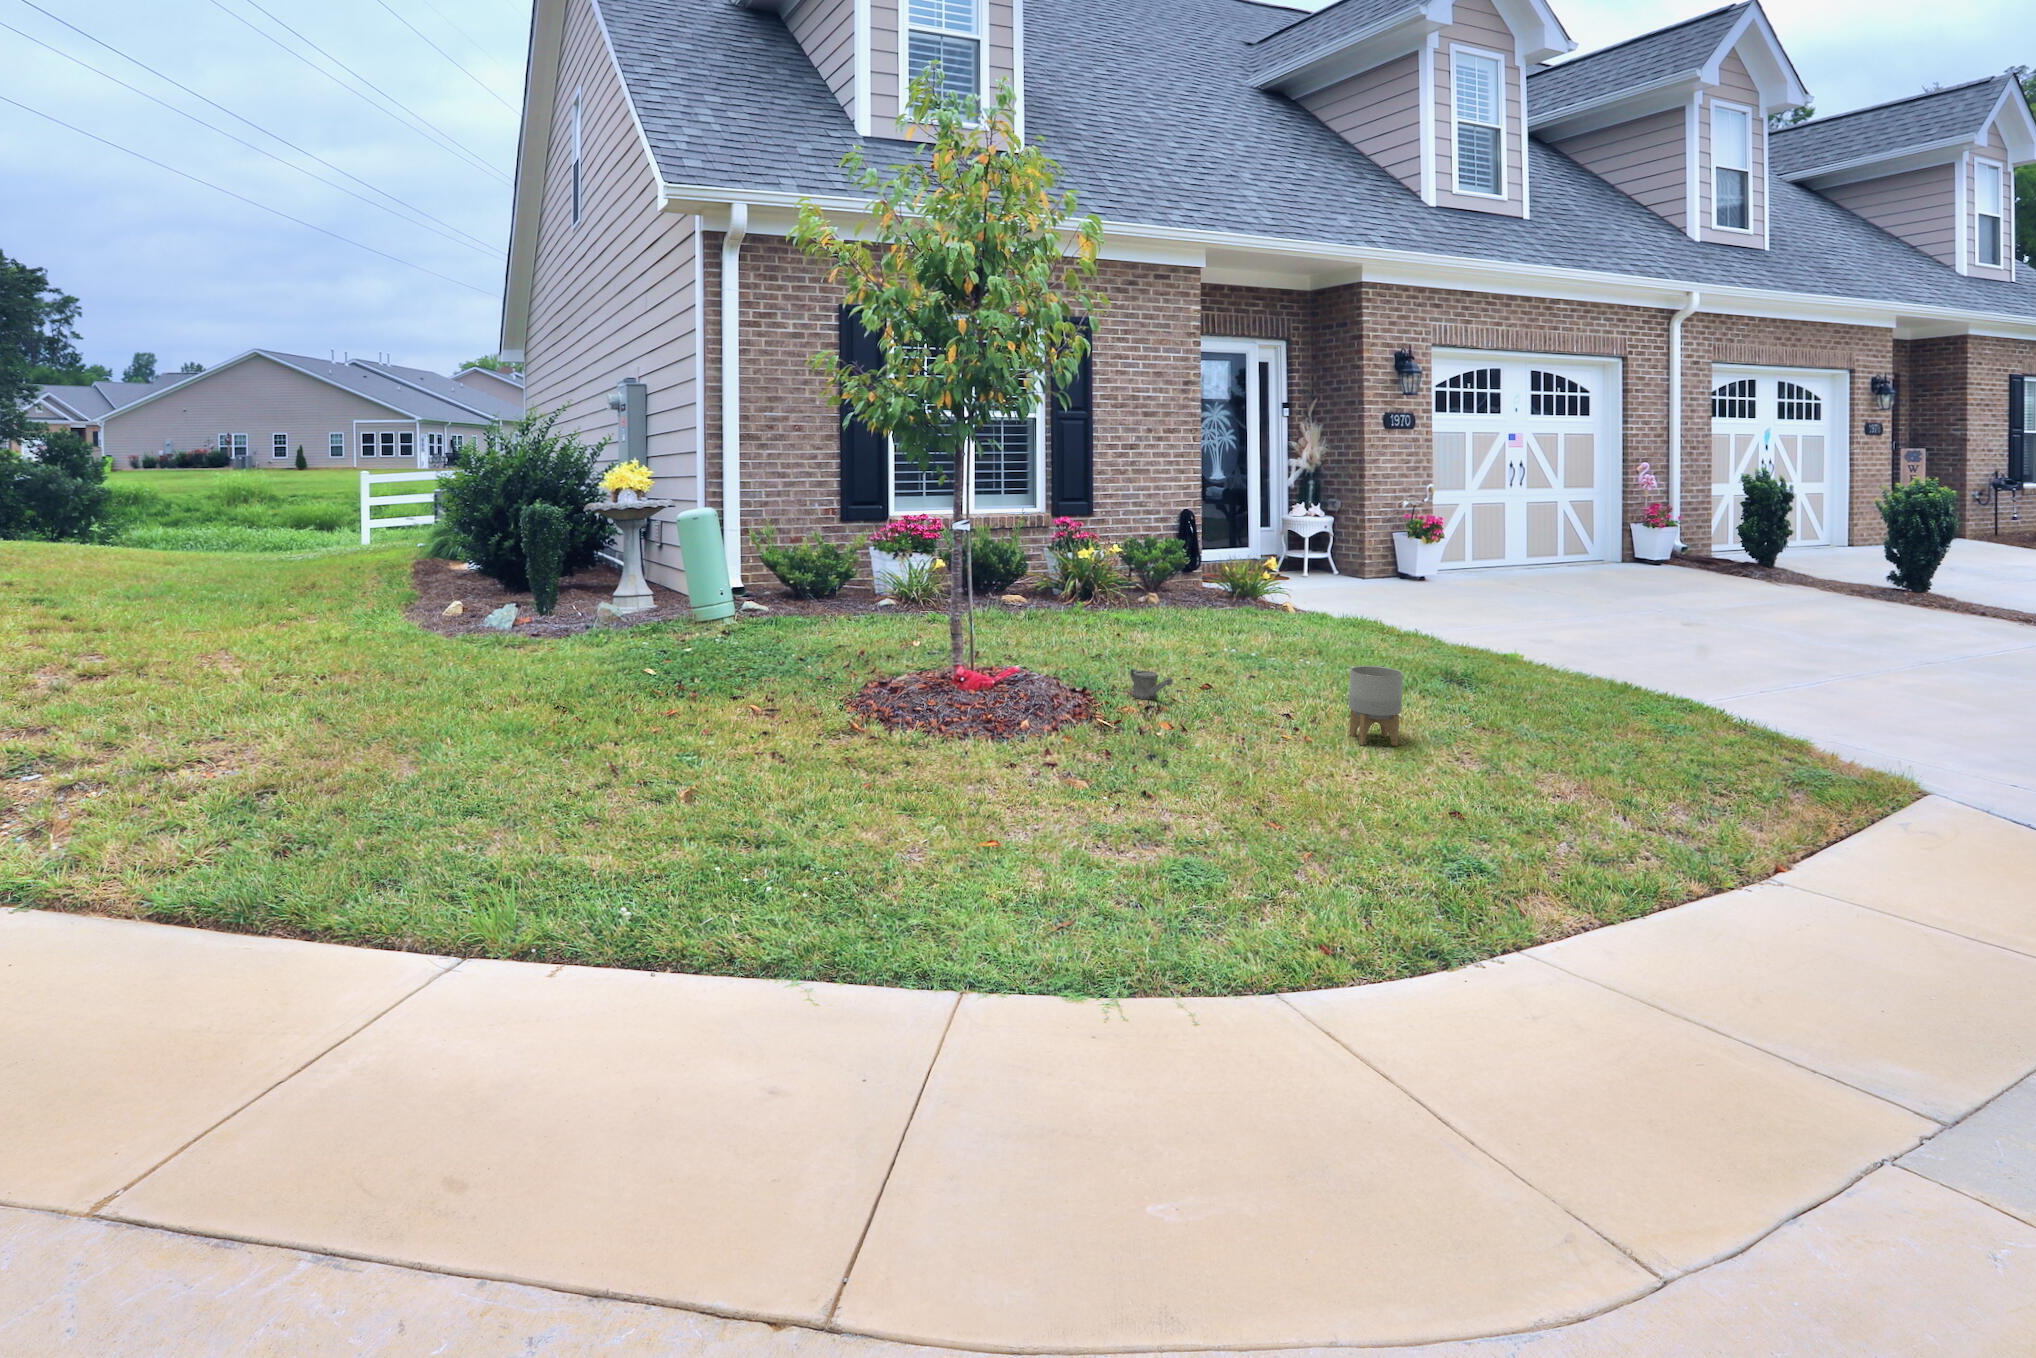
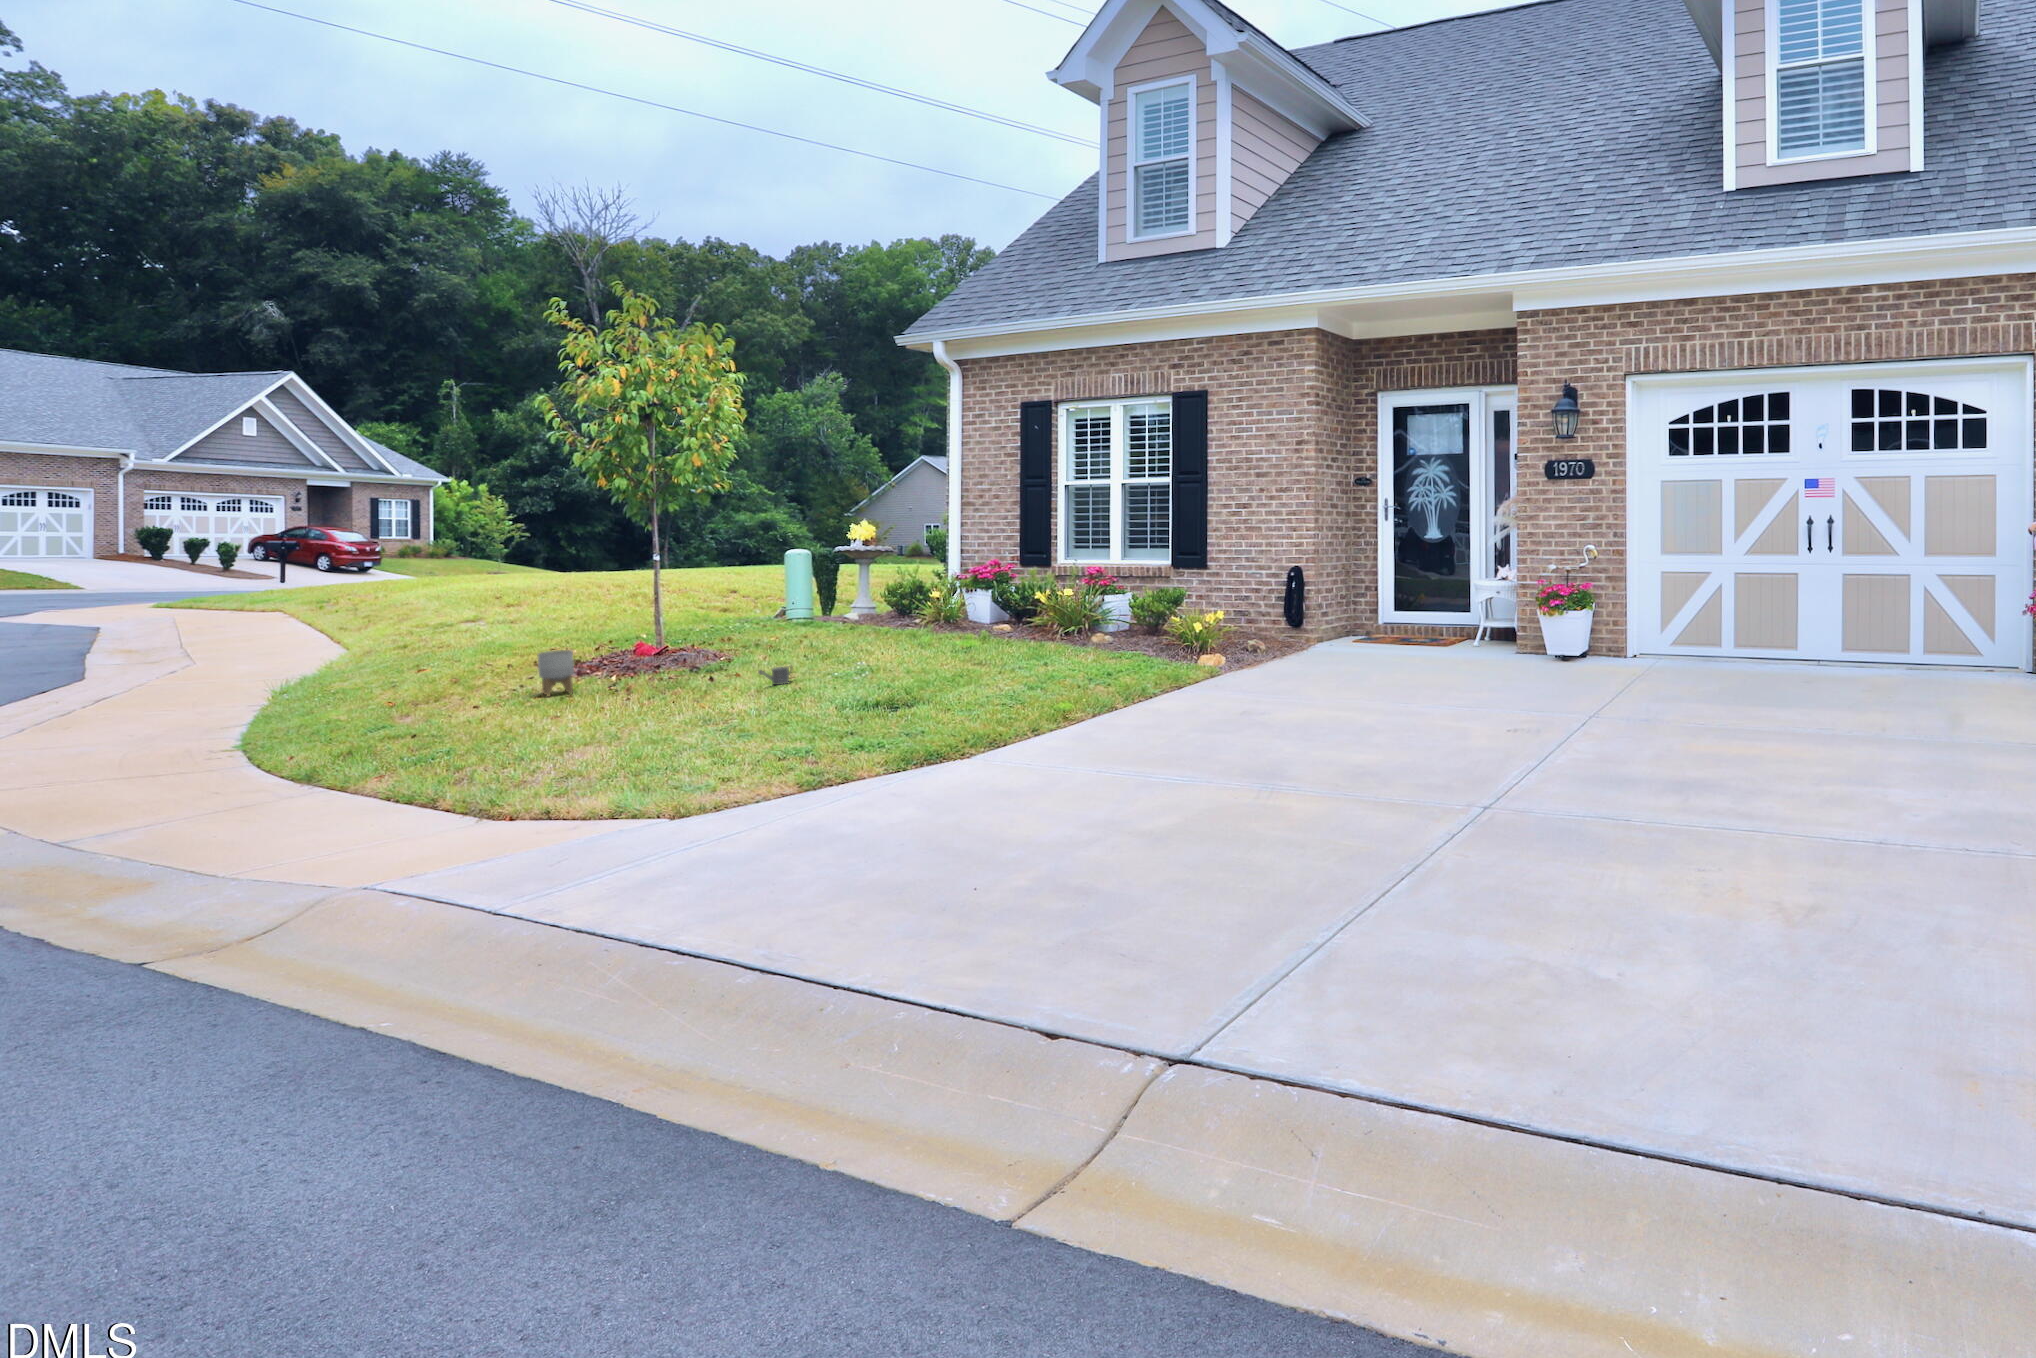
planter: present [1349,666,1403,746] -> present [538,650,574,697]

